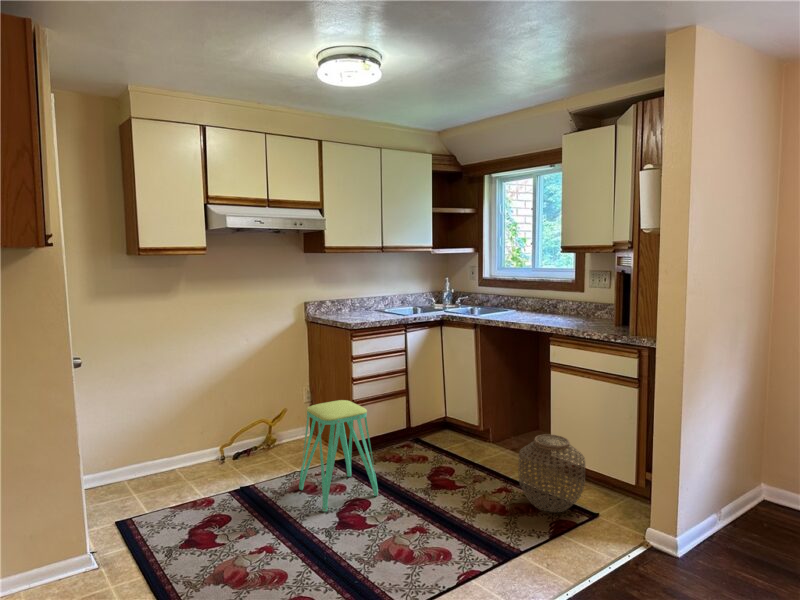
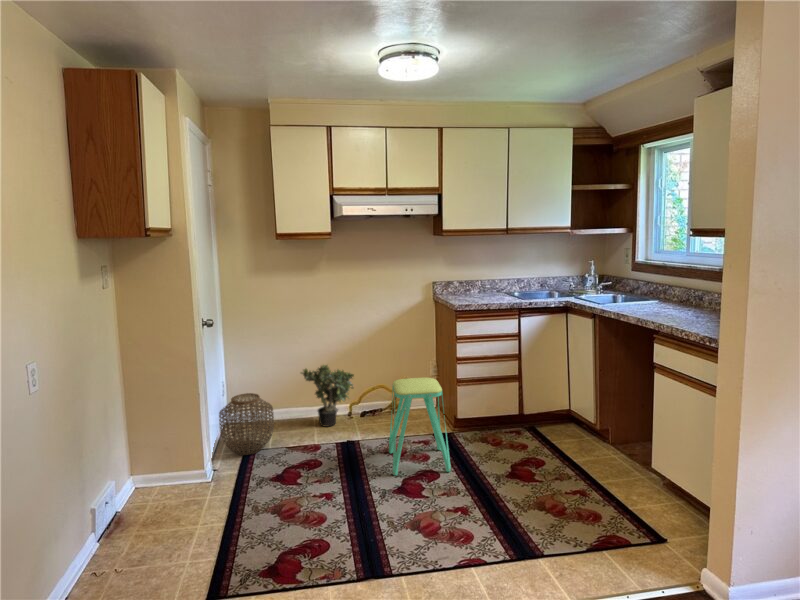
potted plant: none [166,401,232,476] -> present [301,365,354,427]
woven basket: present [519,434,585,512] -> present [219,393,274,455]

